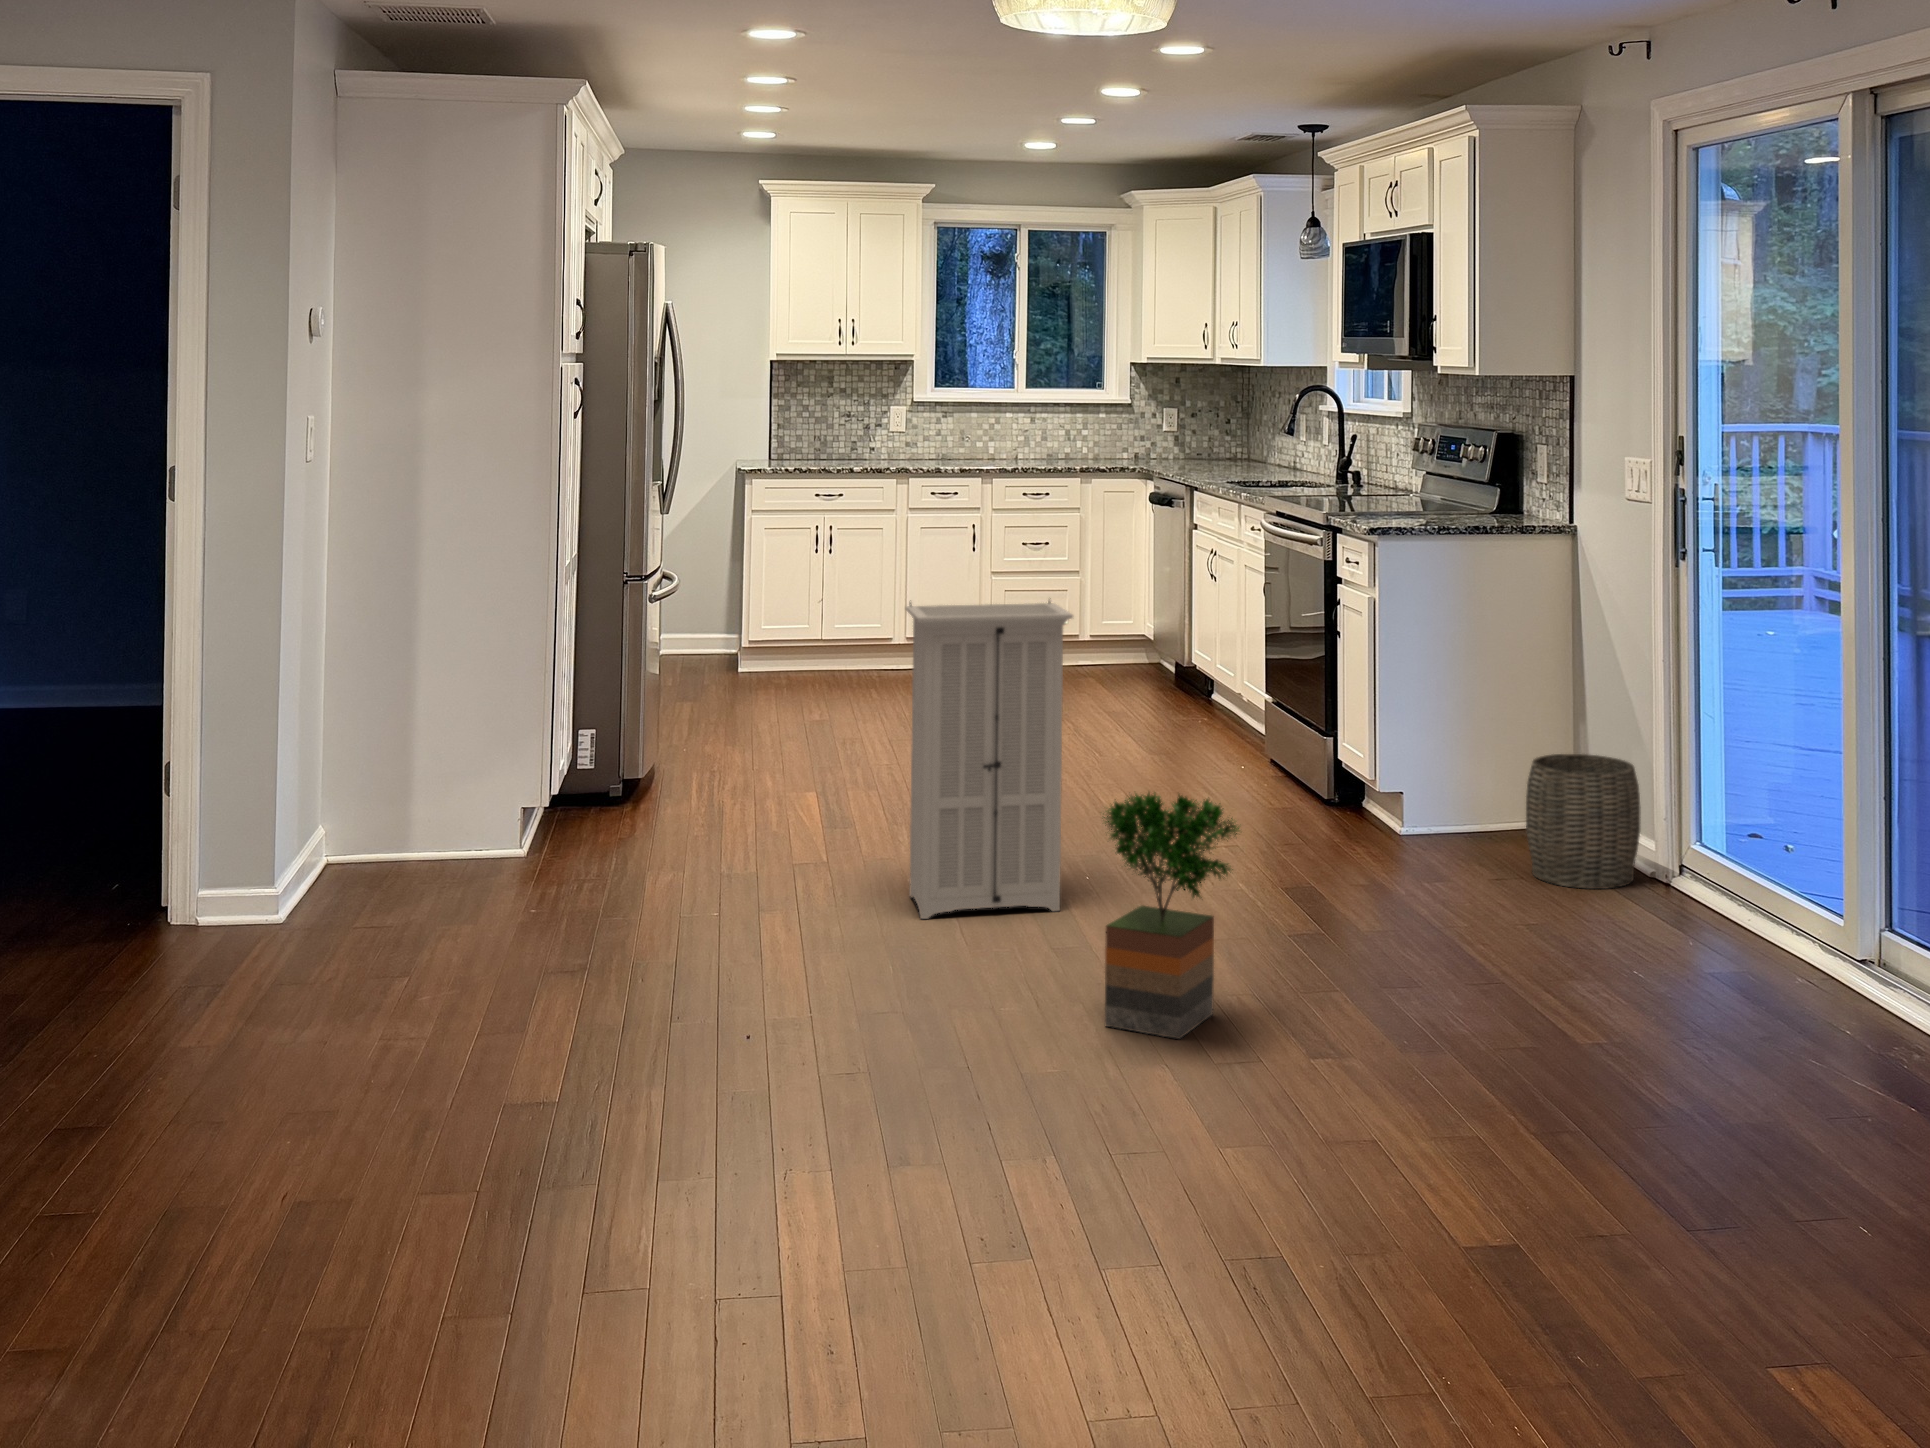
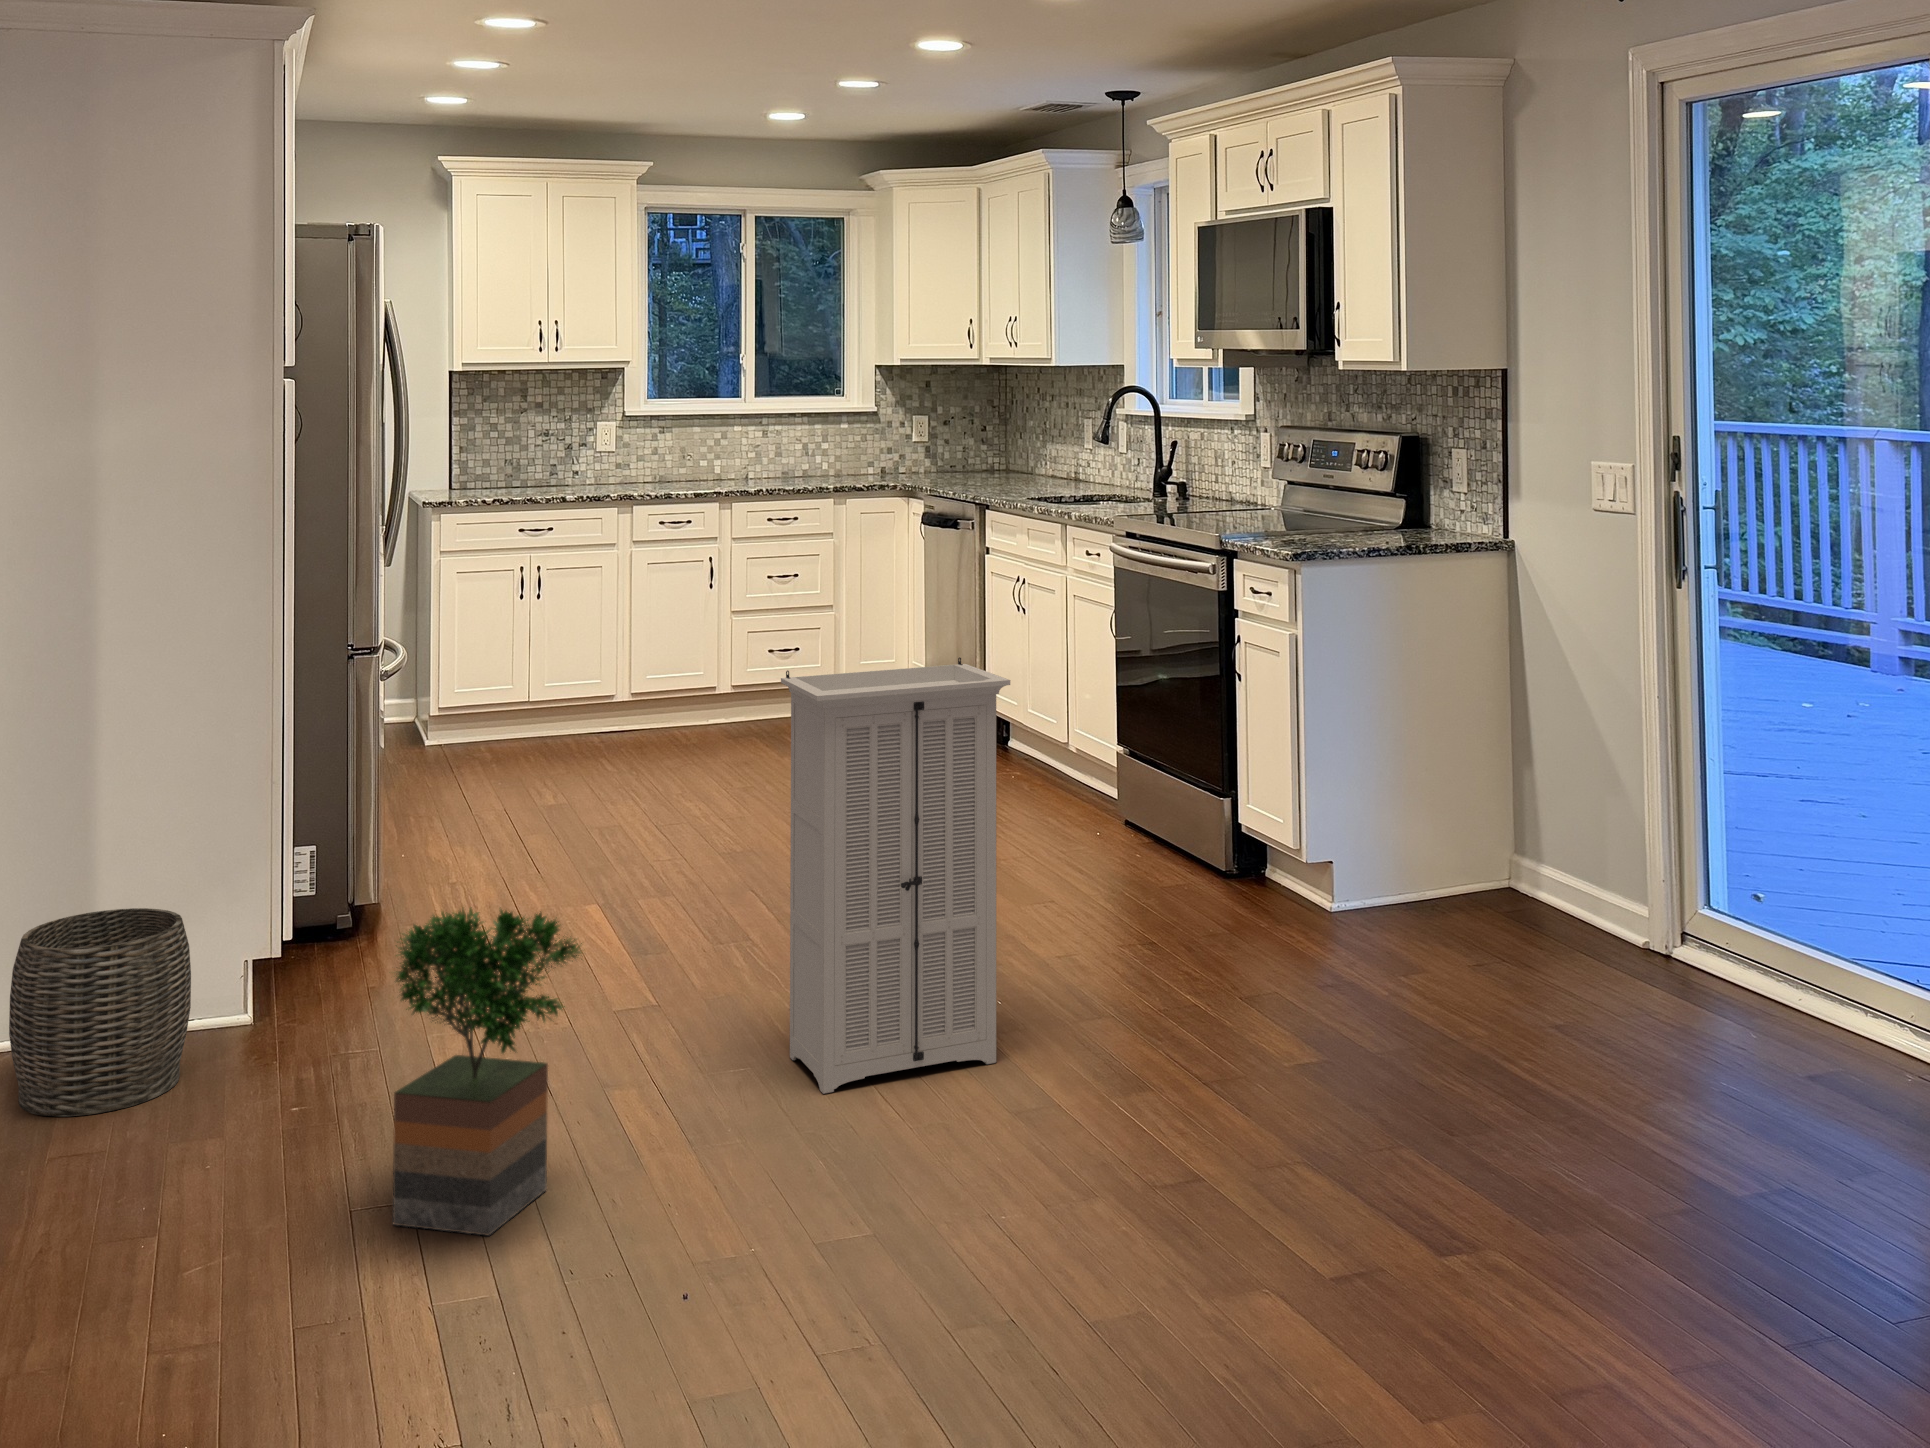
woven basket: present [1526,754,1641,889] -> present [9,908,191,1116]
potted tree: present [1103,793,1239,1039] -> present [393,907,582,1236]

